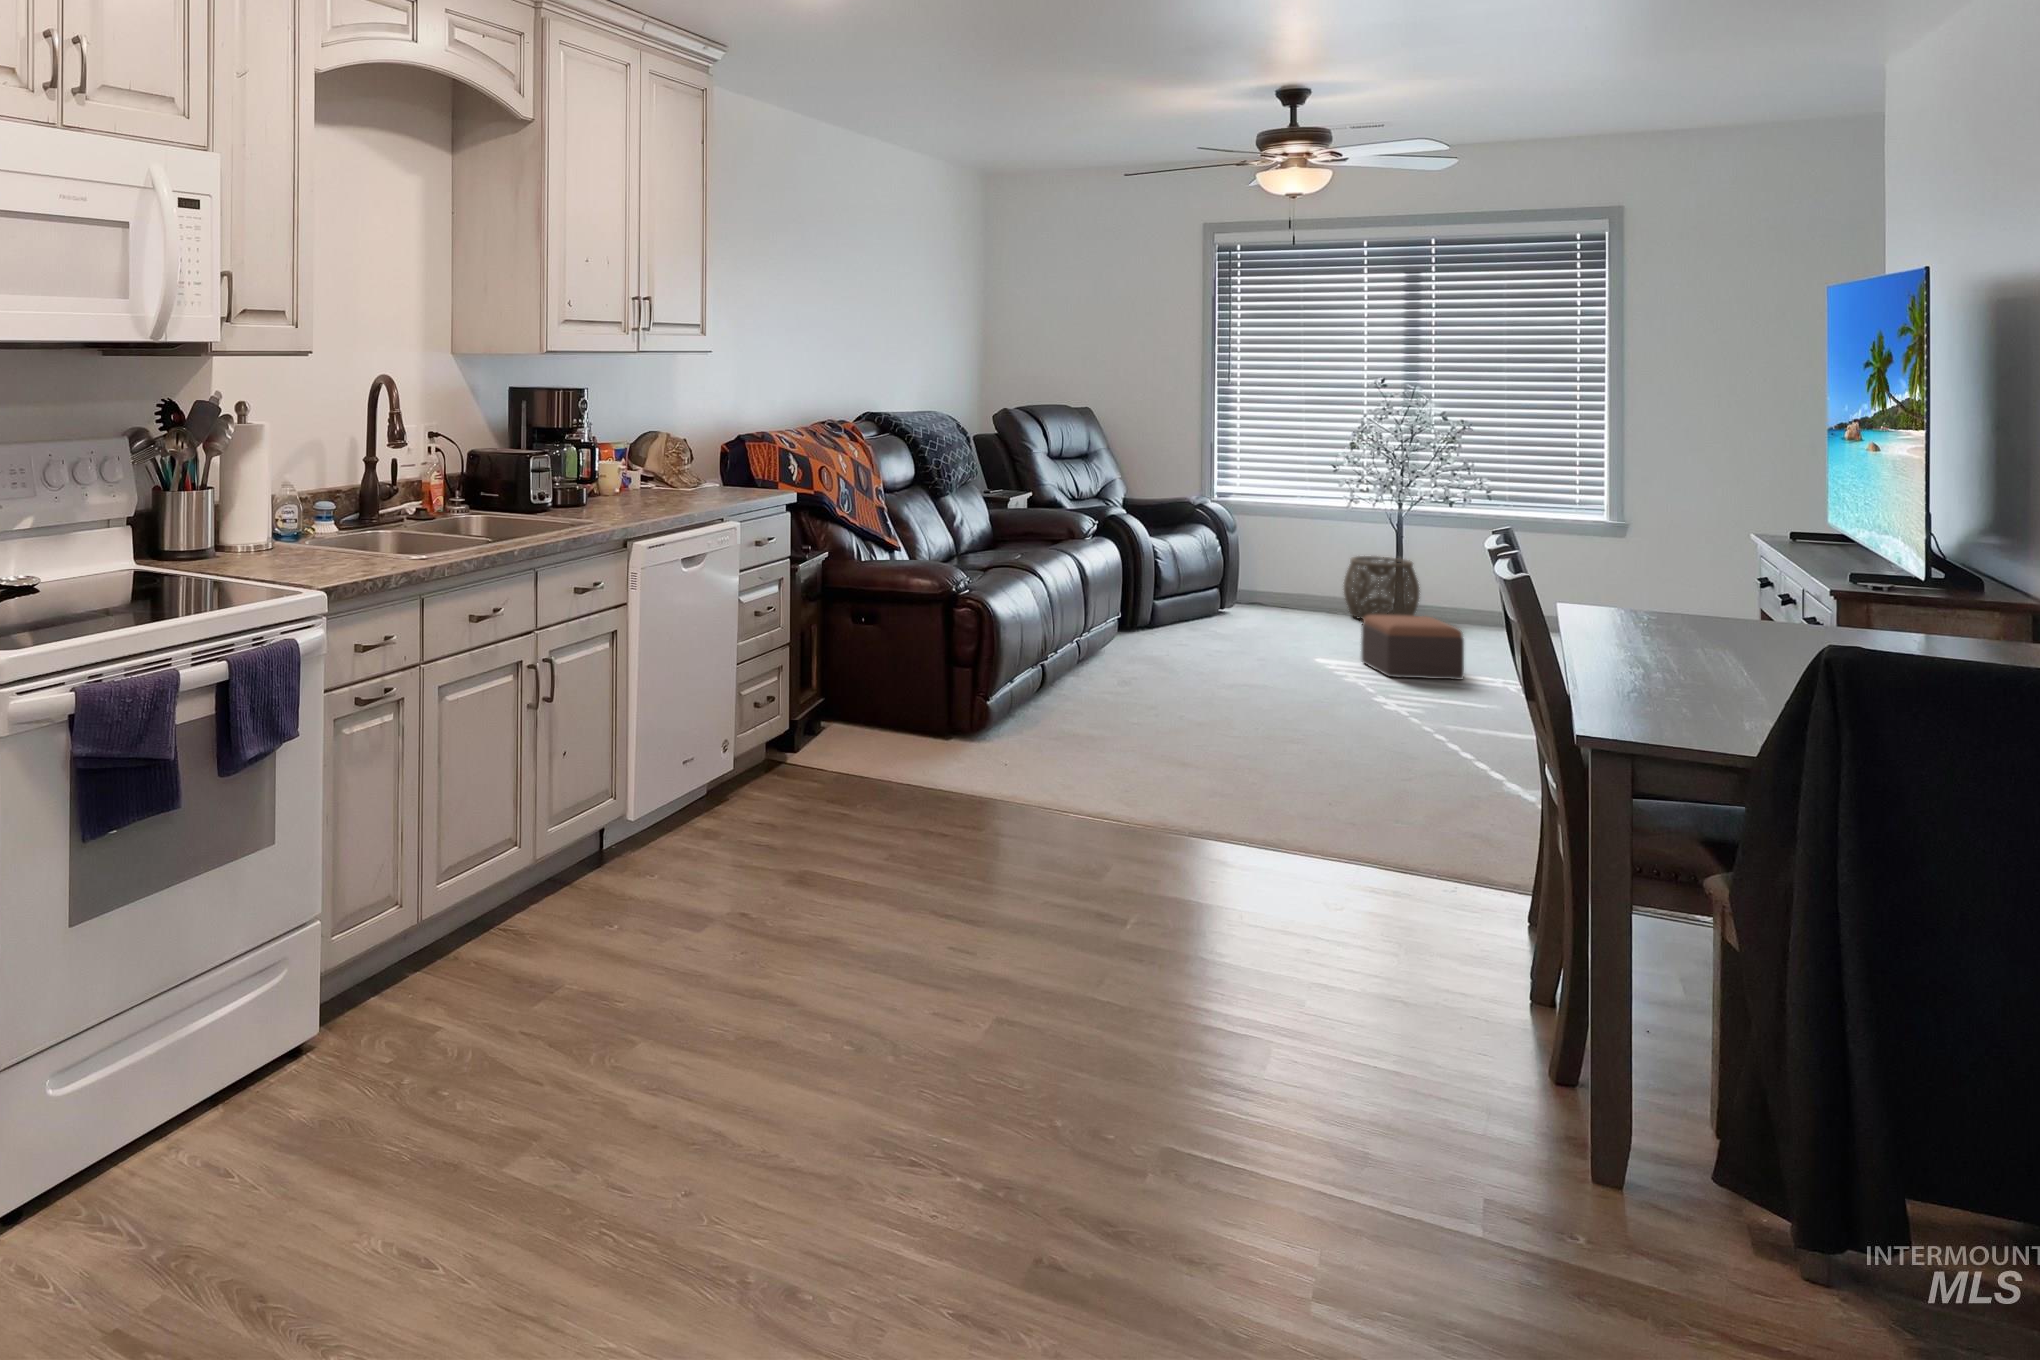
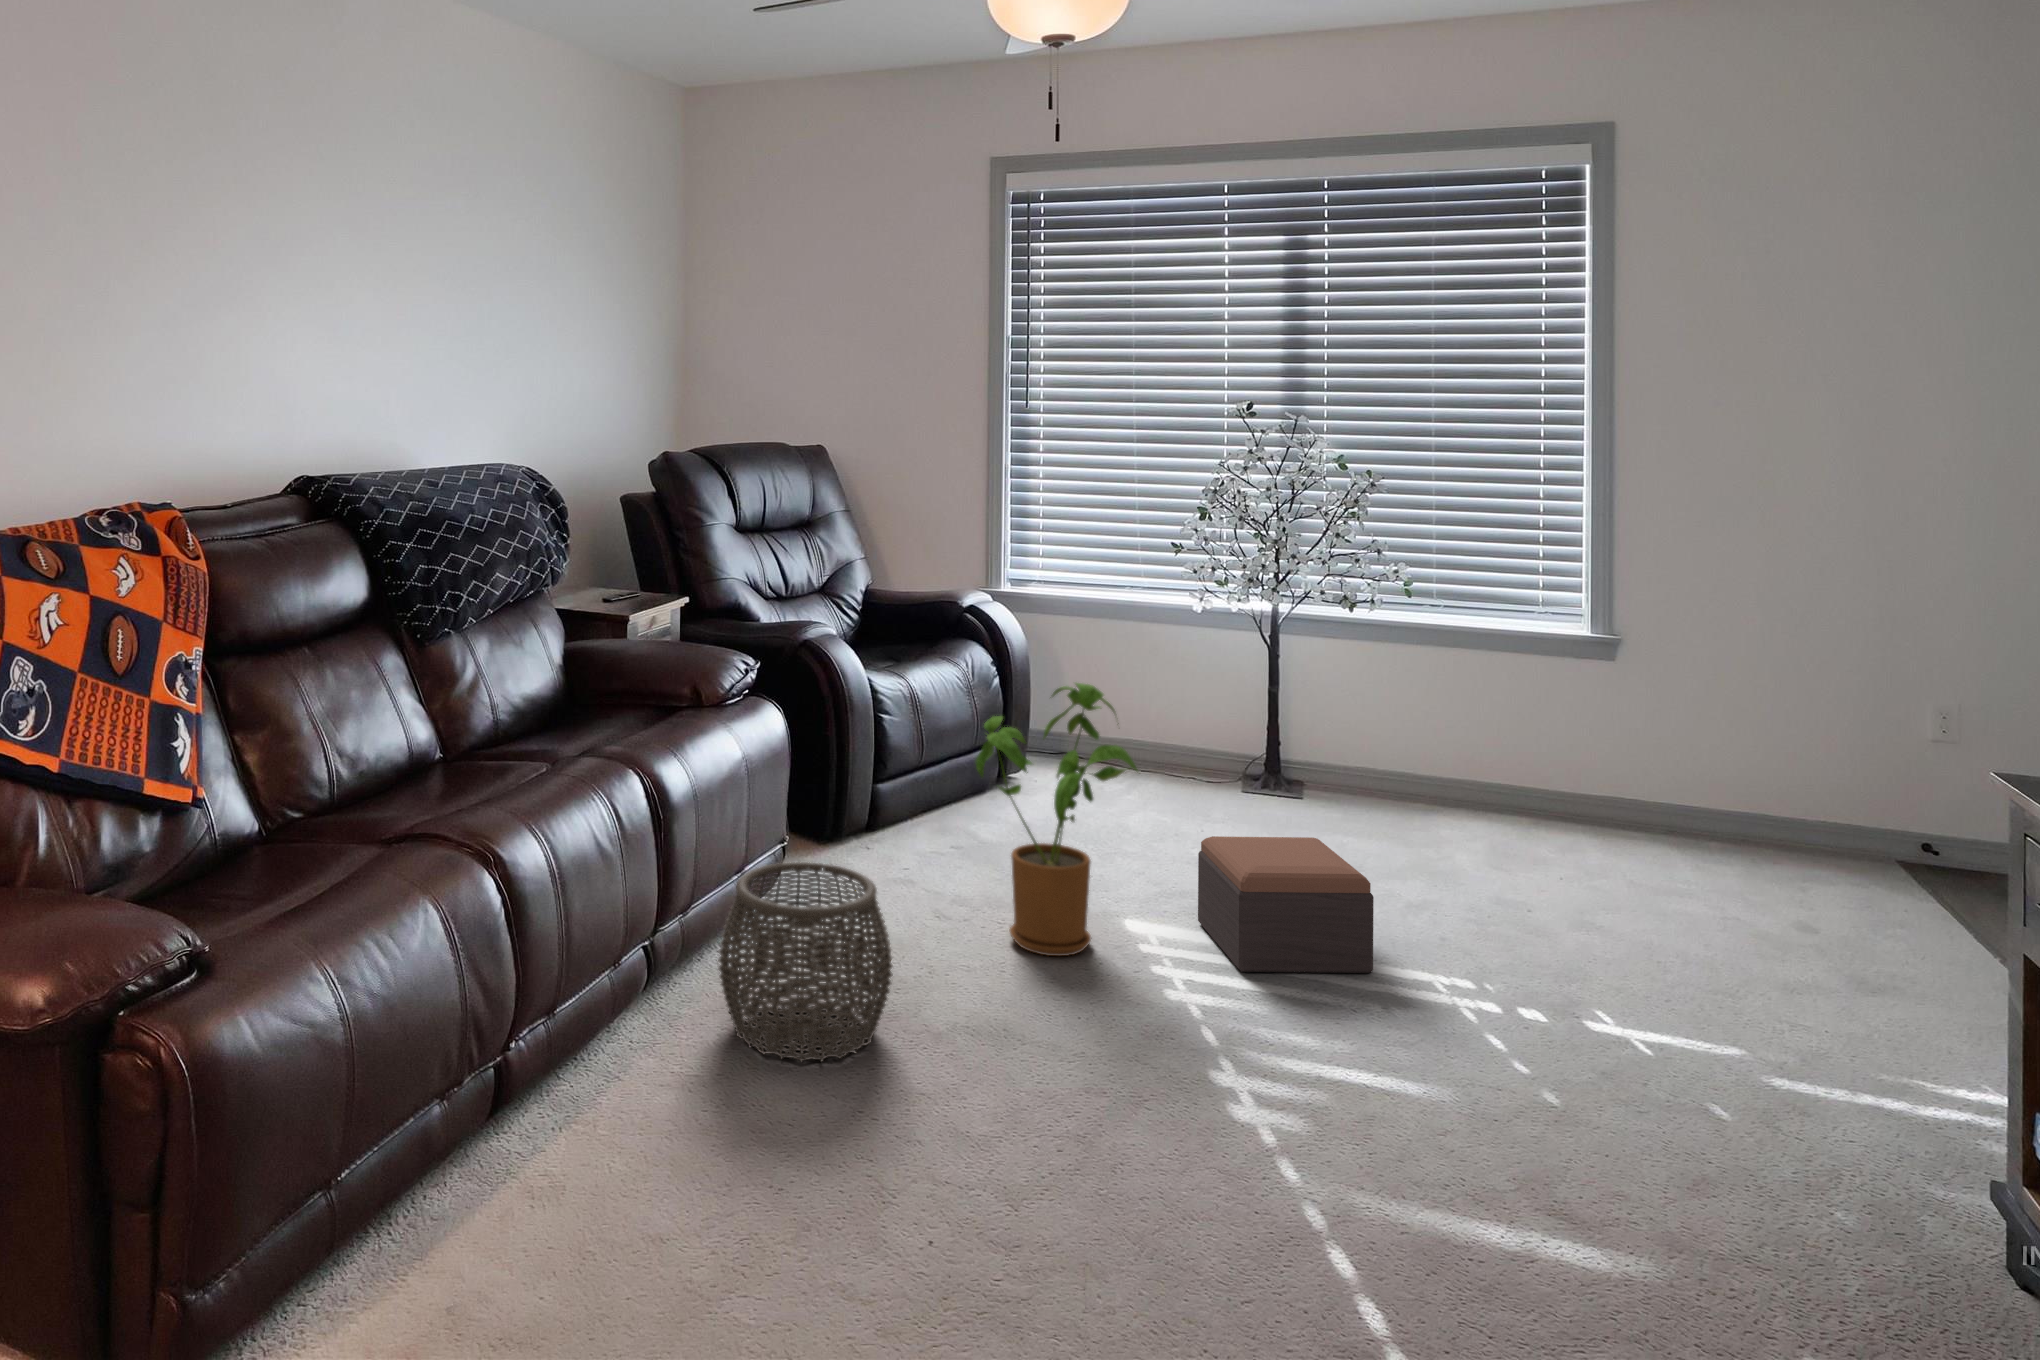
house plant: none [1235,528,1332,670] -> present [976,683,1138,956]
woven basket: present [1343,556,1420,619] -> present [718,862,893,1061]

